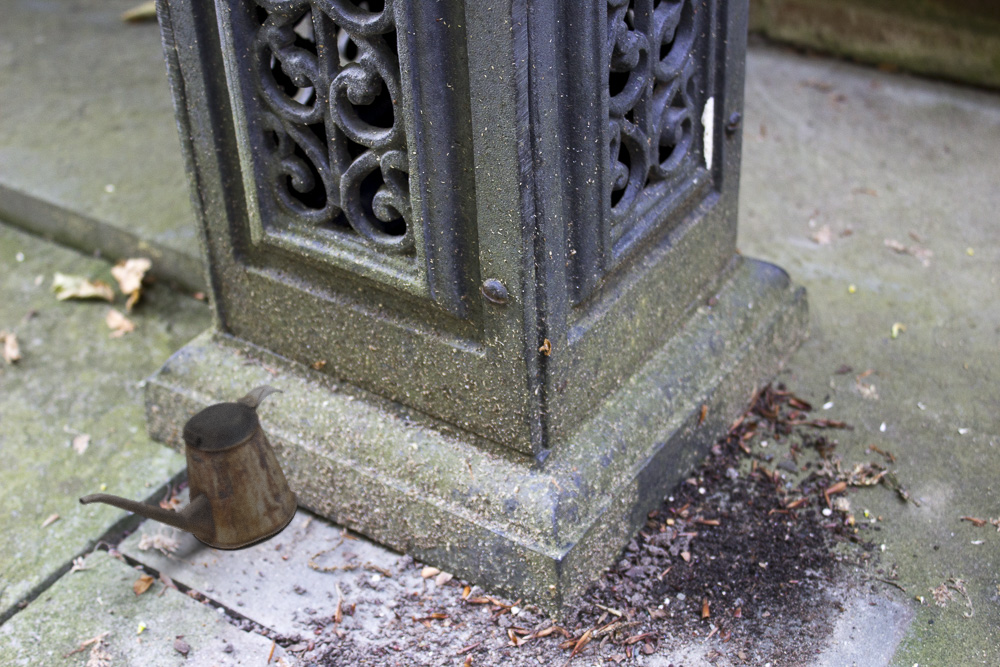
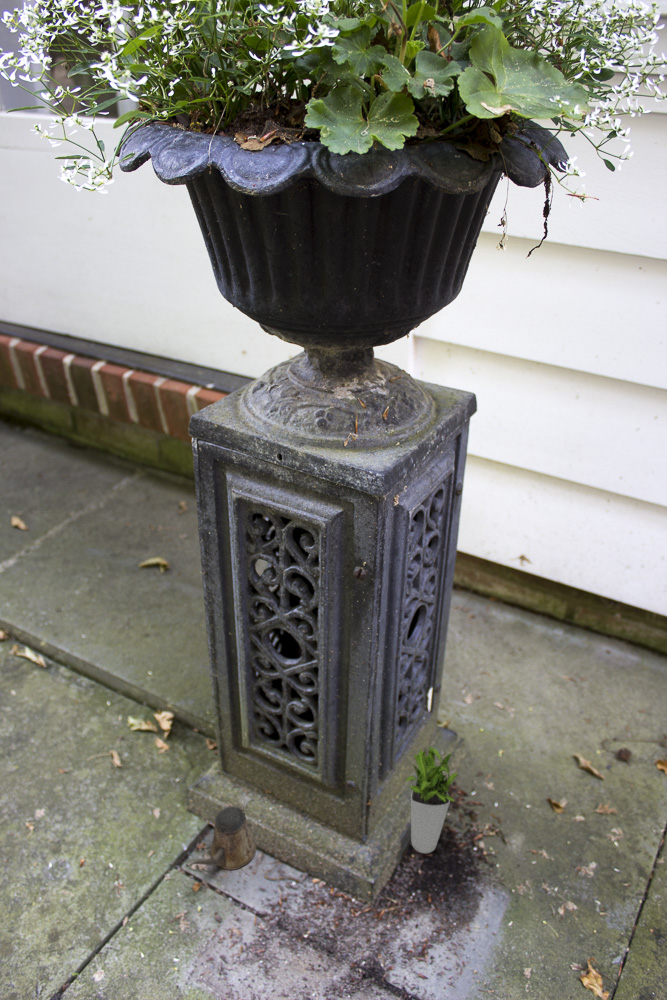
planter: none [648,209,784,519] -> present [406,747,457,853]

